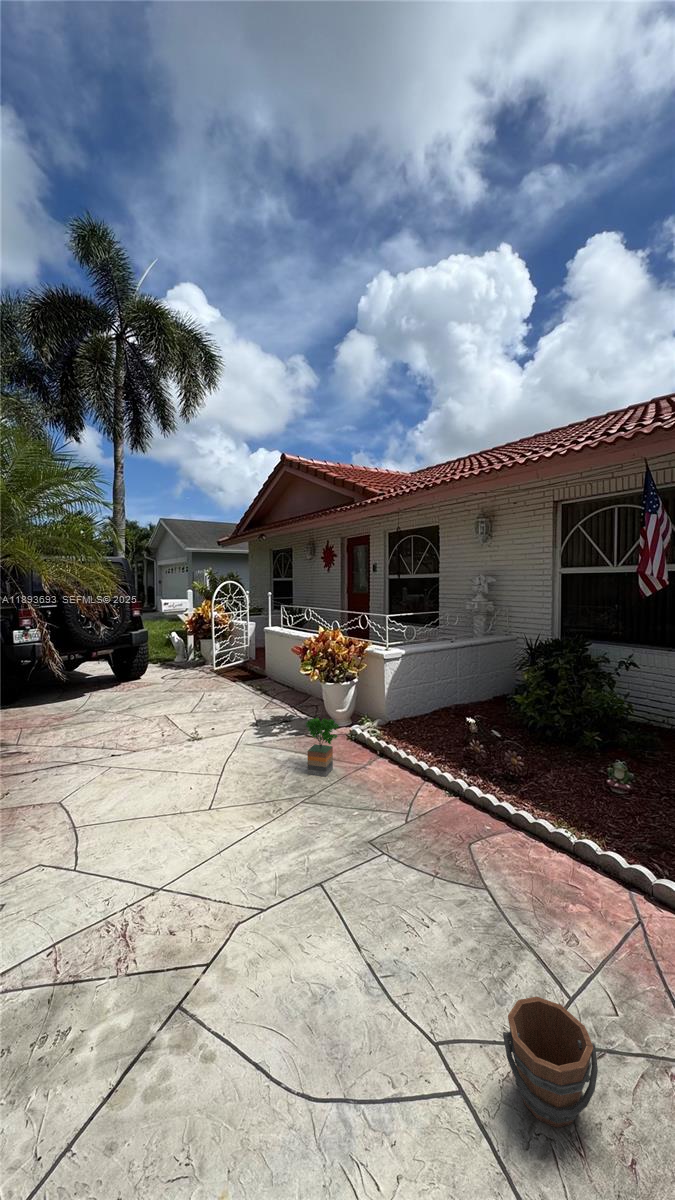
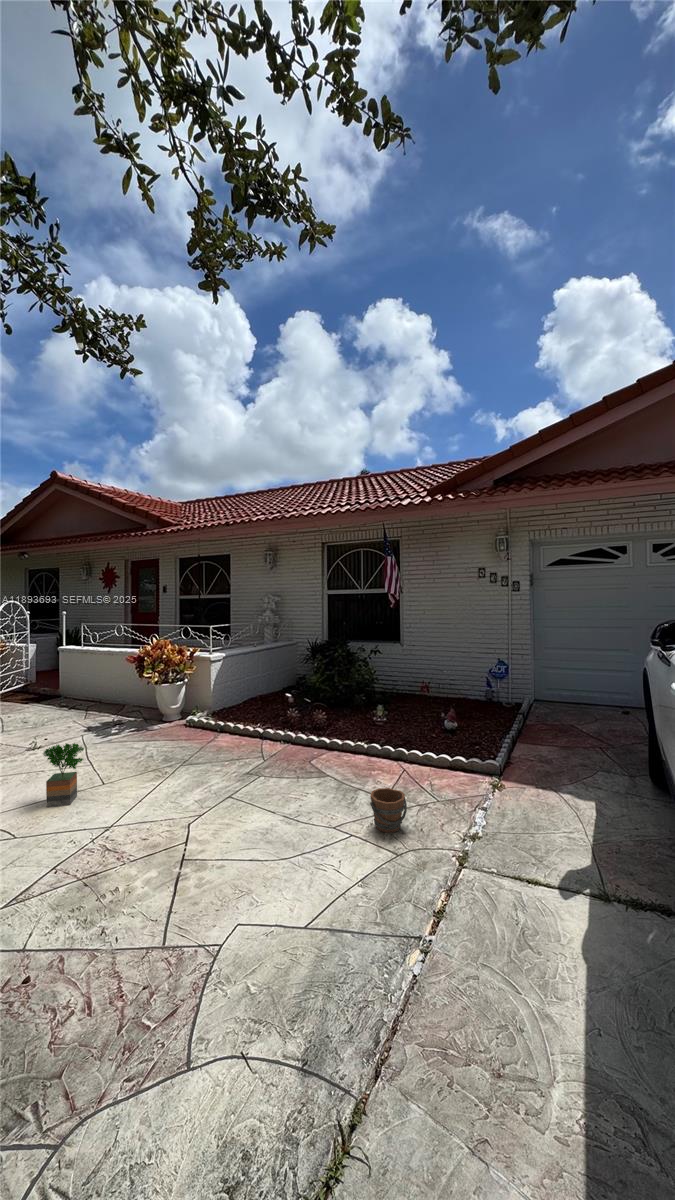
potted tree: present [306,718,339,777] -> present [43,743,84,807]

